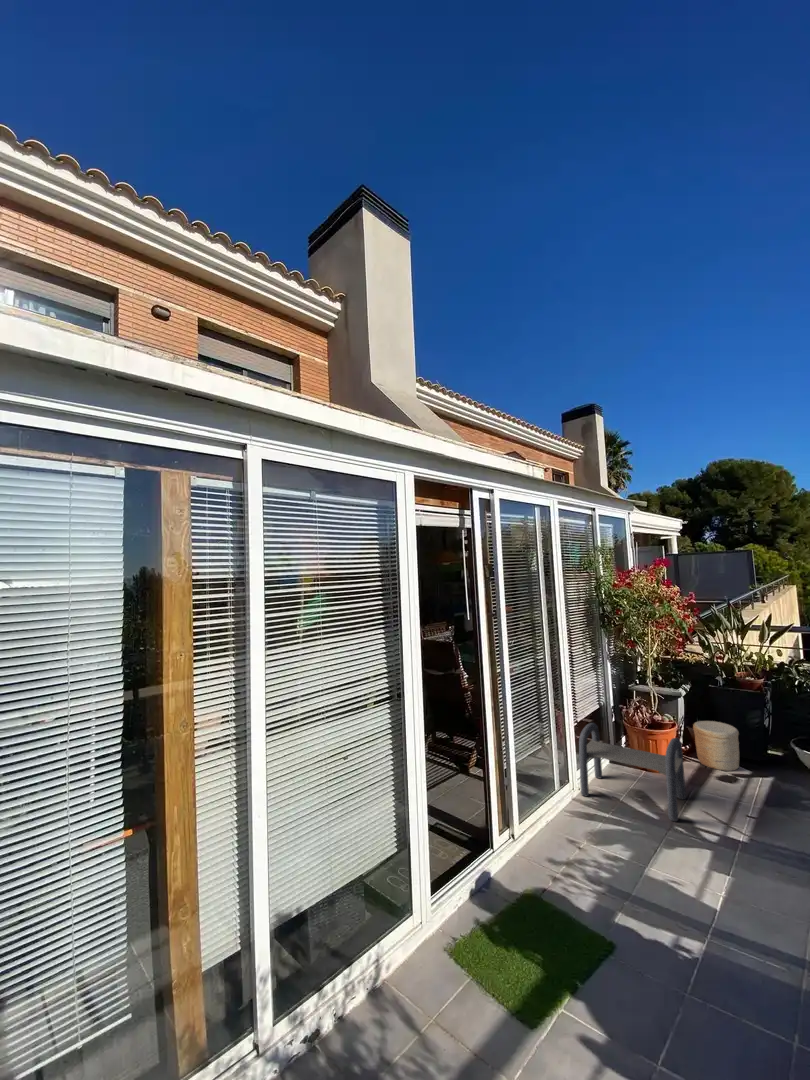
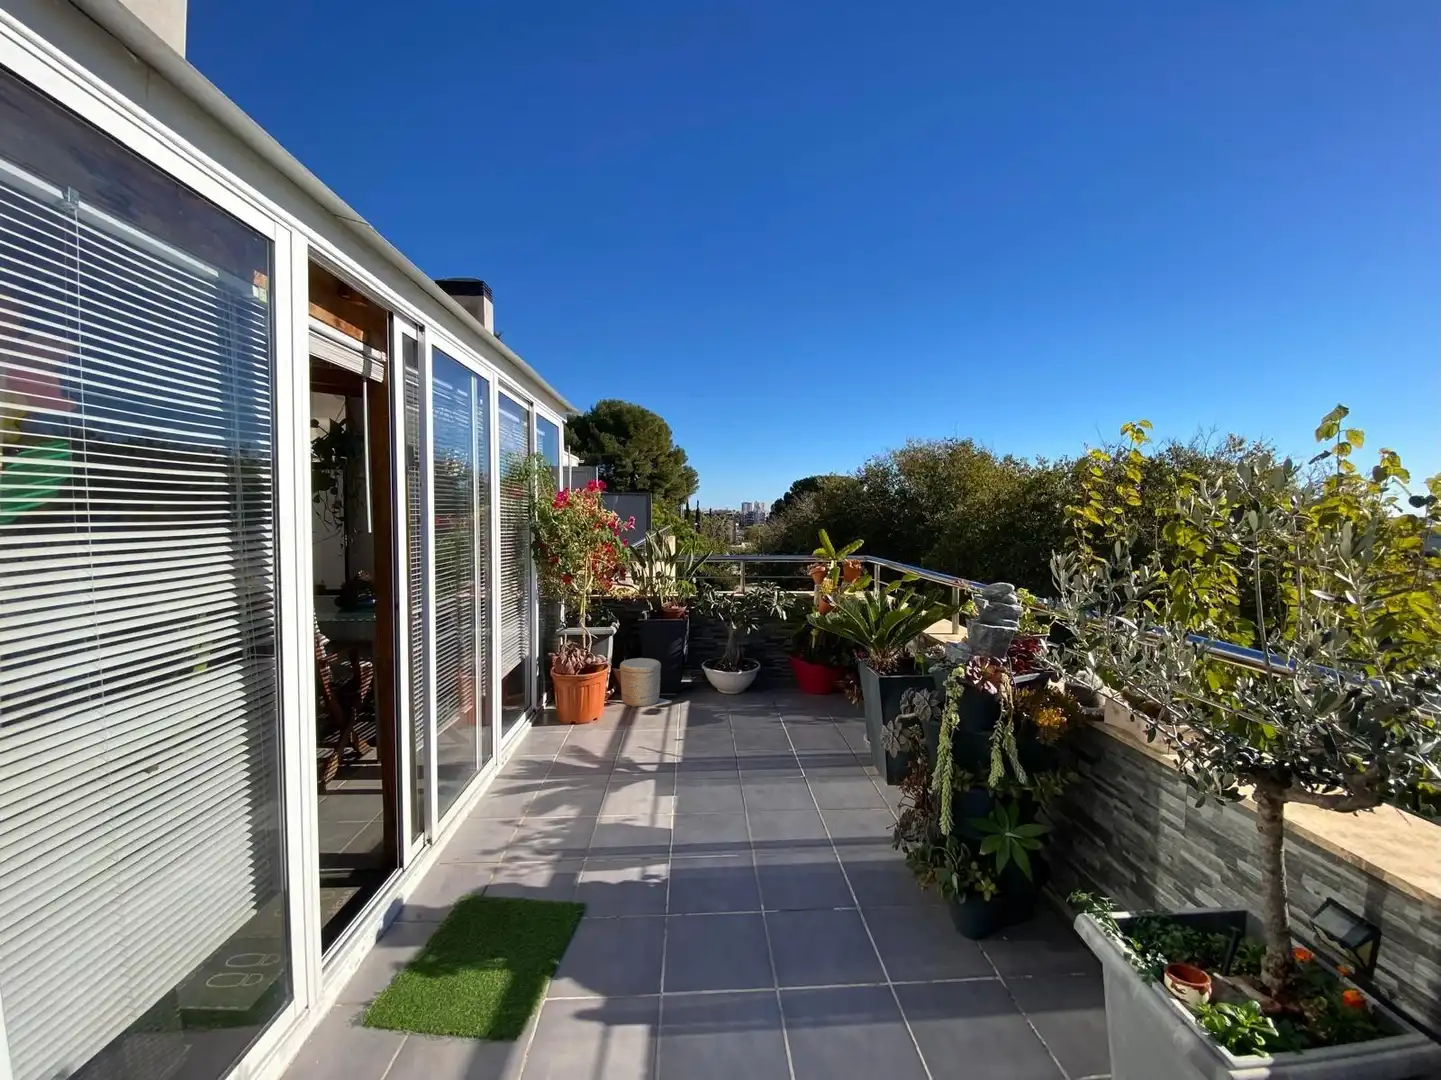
bench: present [579,723,686,821] -> none [506,675,620,769]

